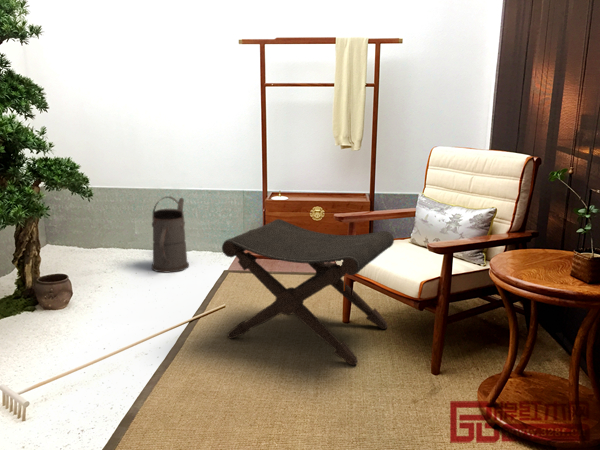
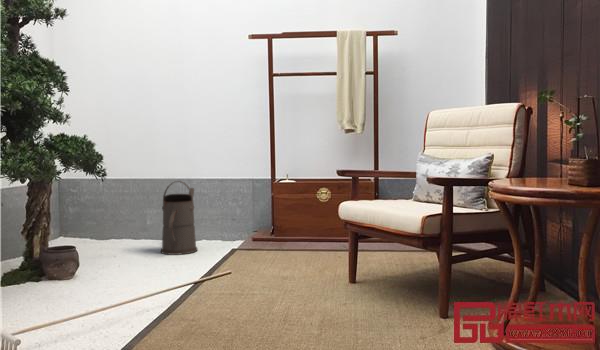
footstool: present [222,219,394,365] -> none [226,182,395,309]

